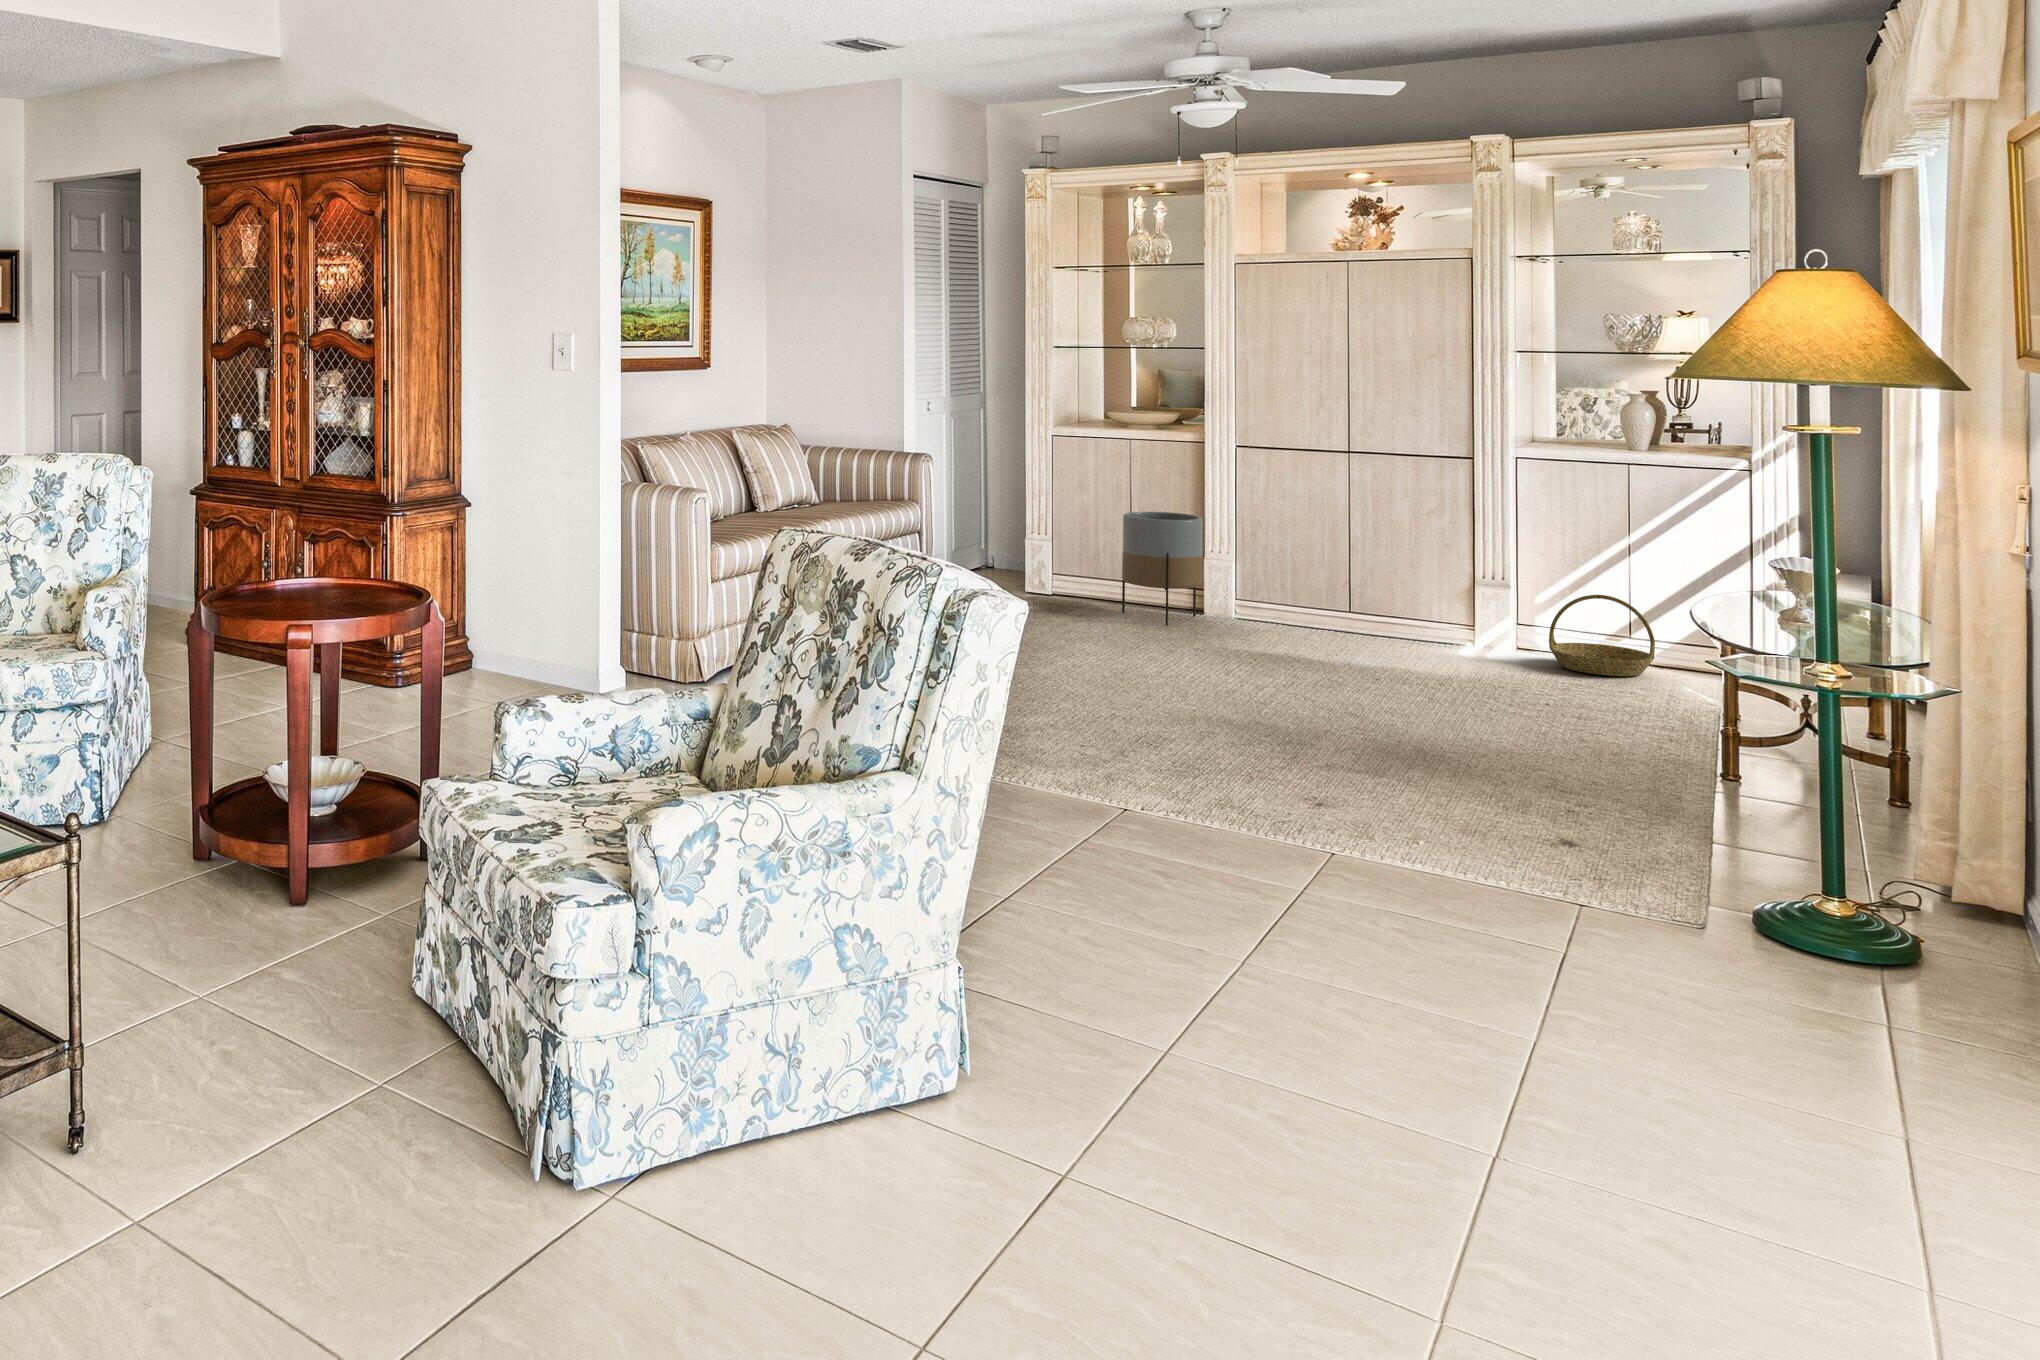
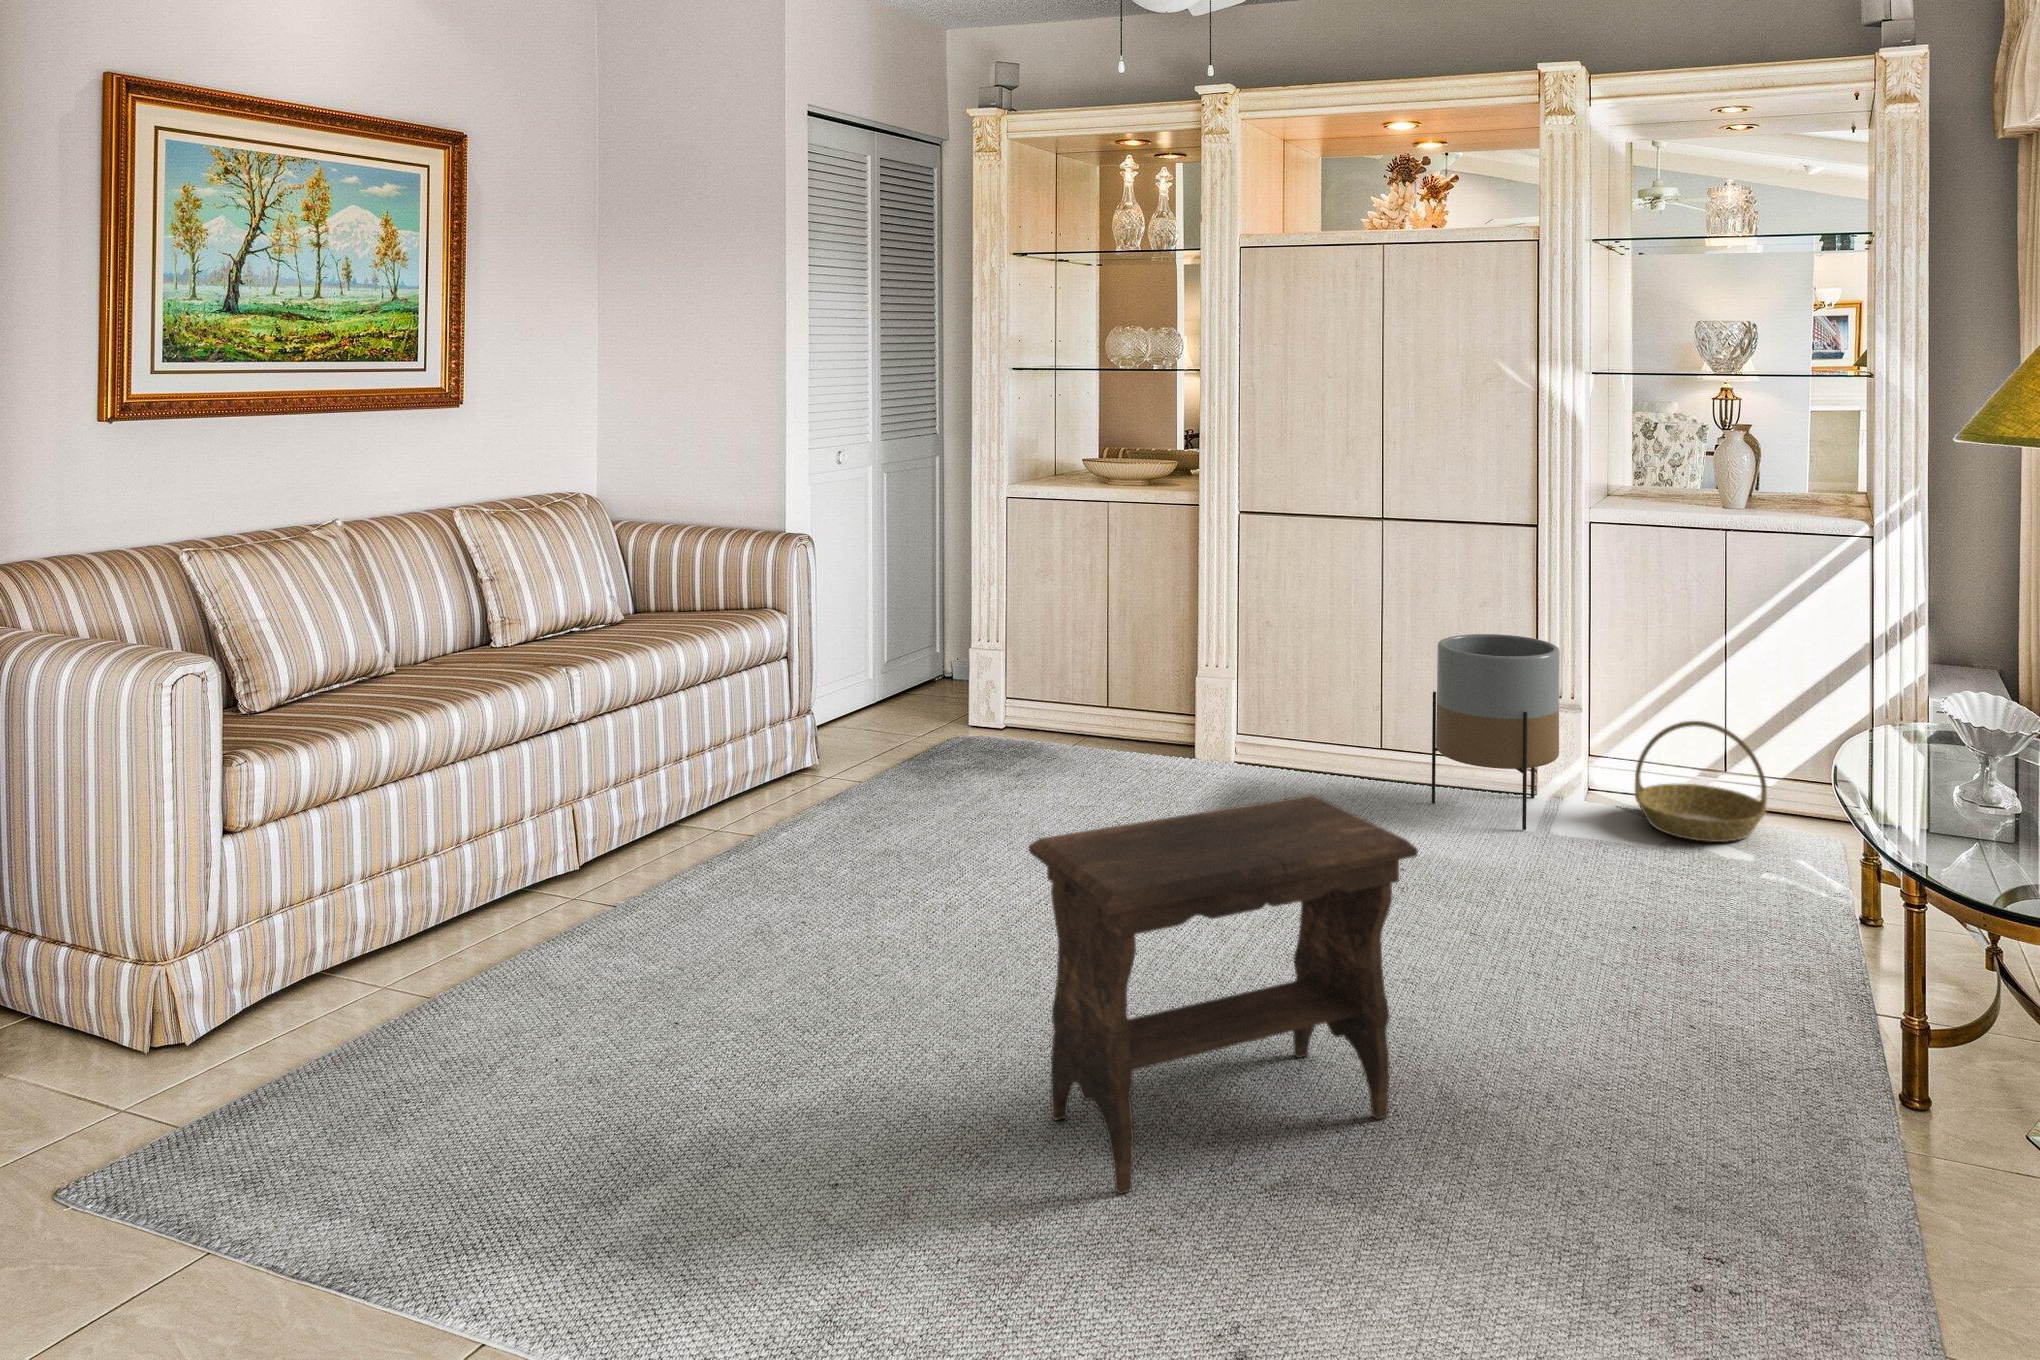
planter: present [1122,512,1203,625] -> present [1432,634,1560,830]
footstool: none [1173,586,1402,760] -> present [1029,795,1418,1194]

